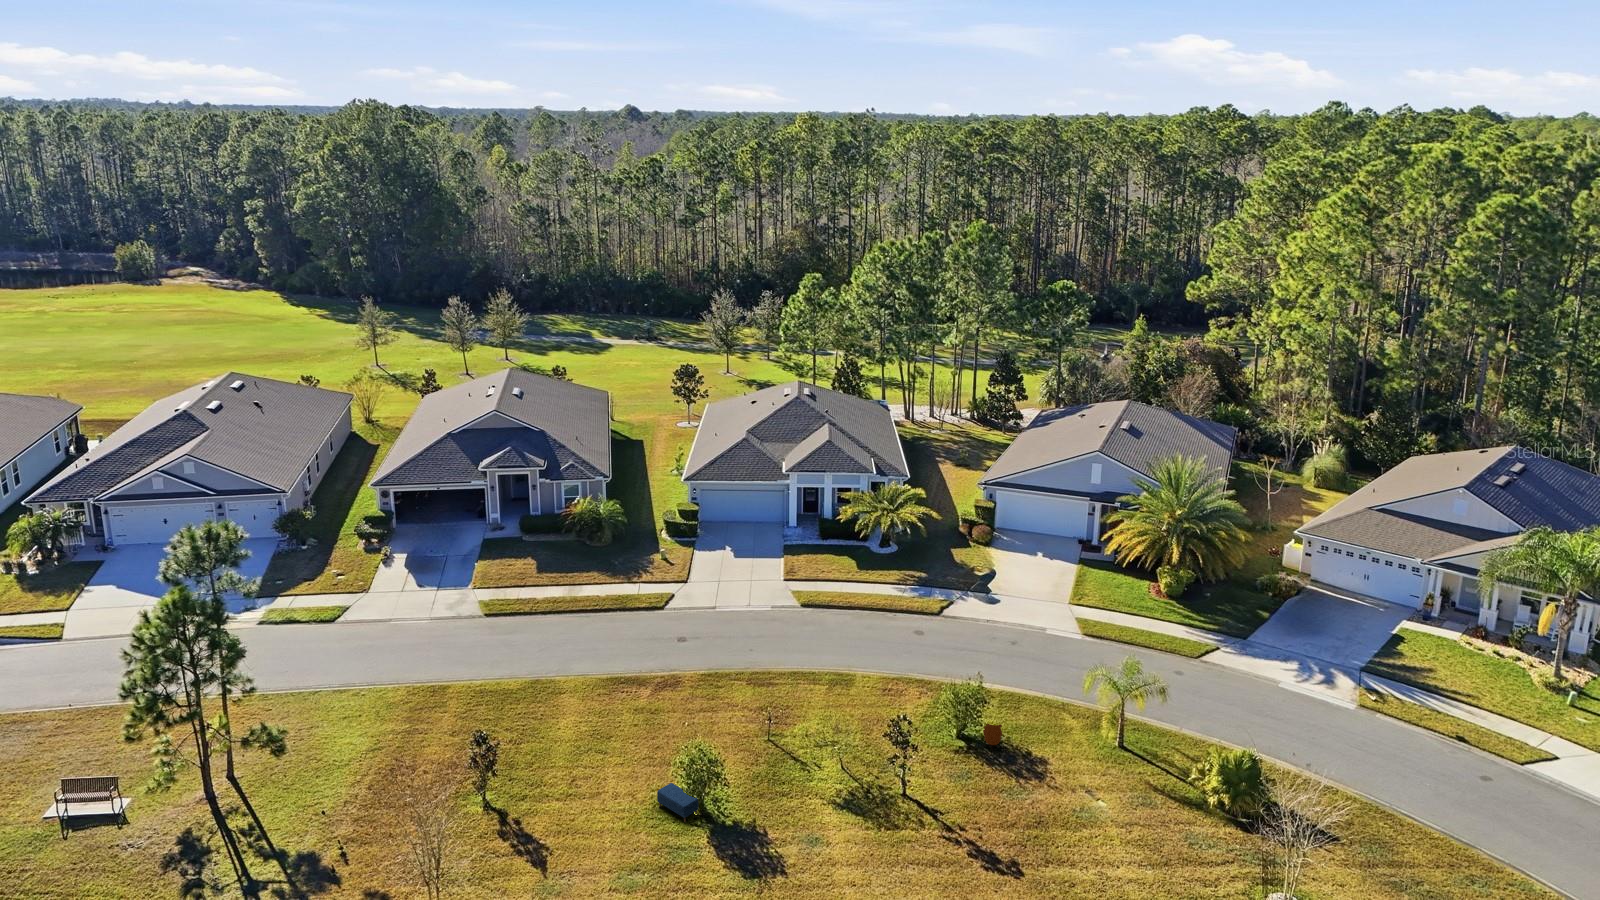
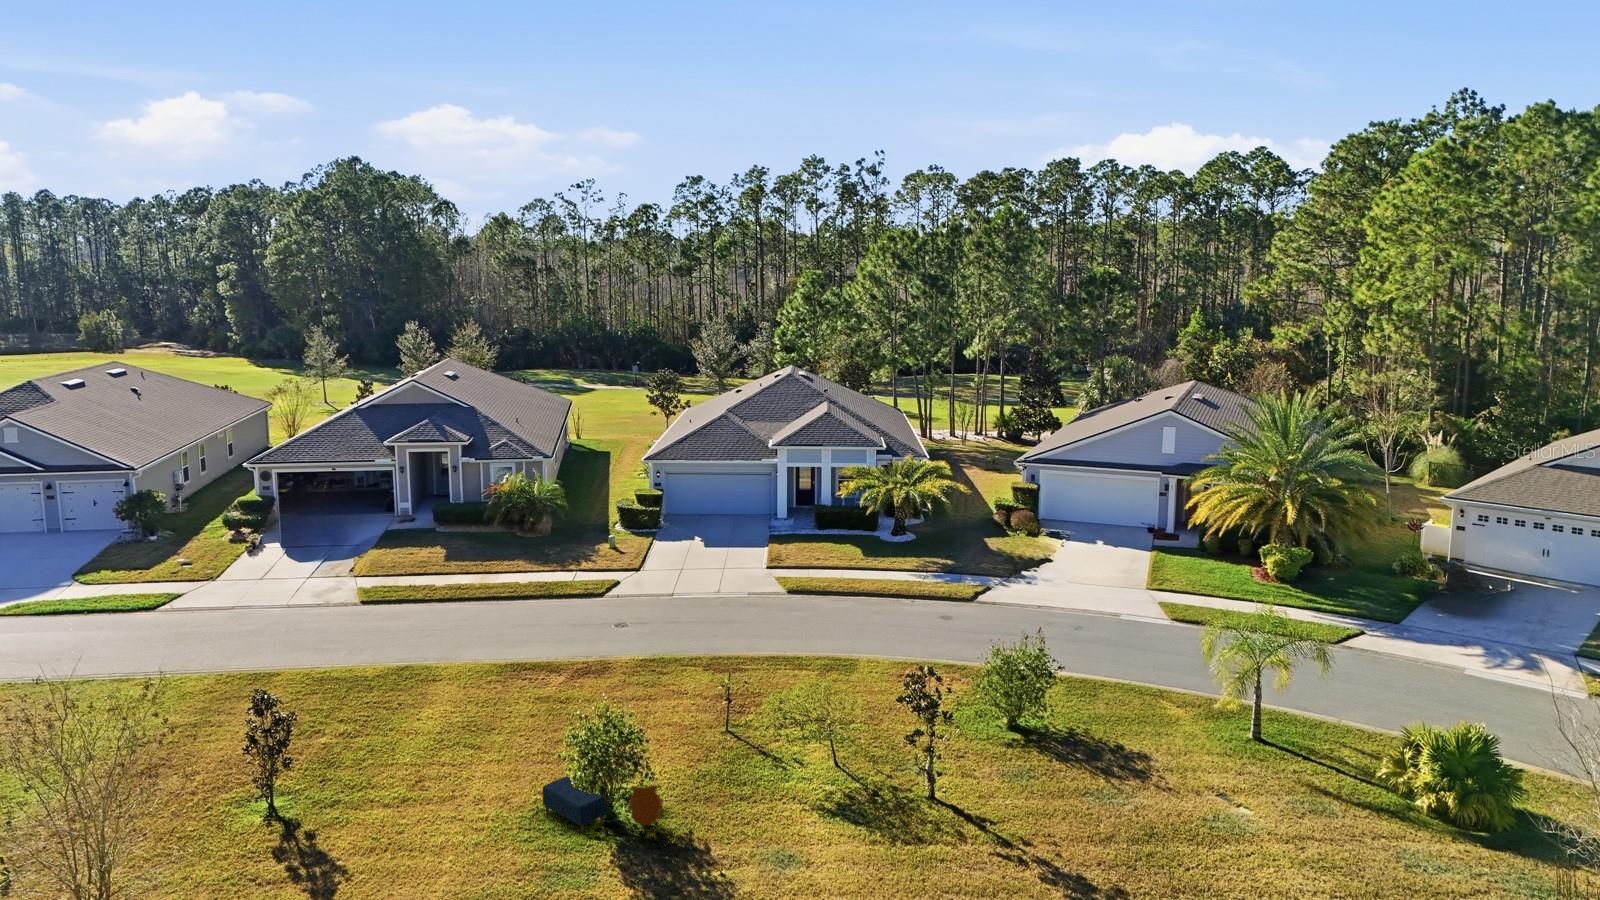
lounge chair: present [983,724,1002,752] -> present [629,785,663,837]

